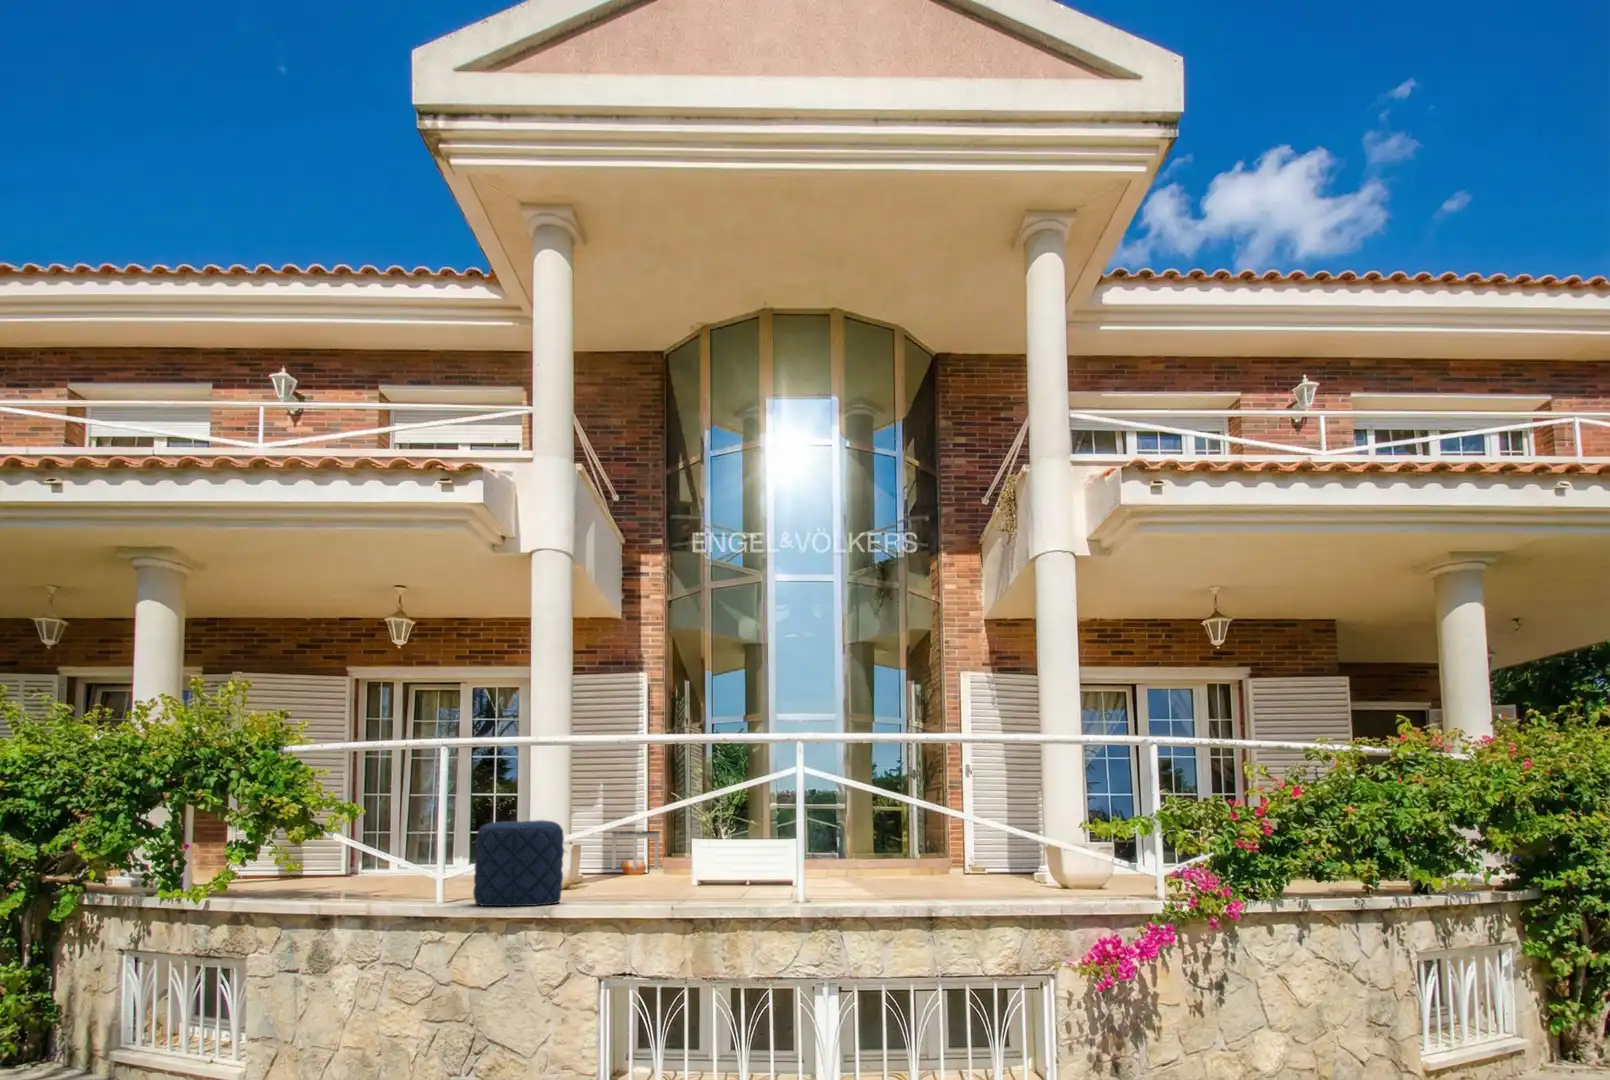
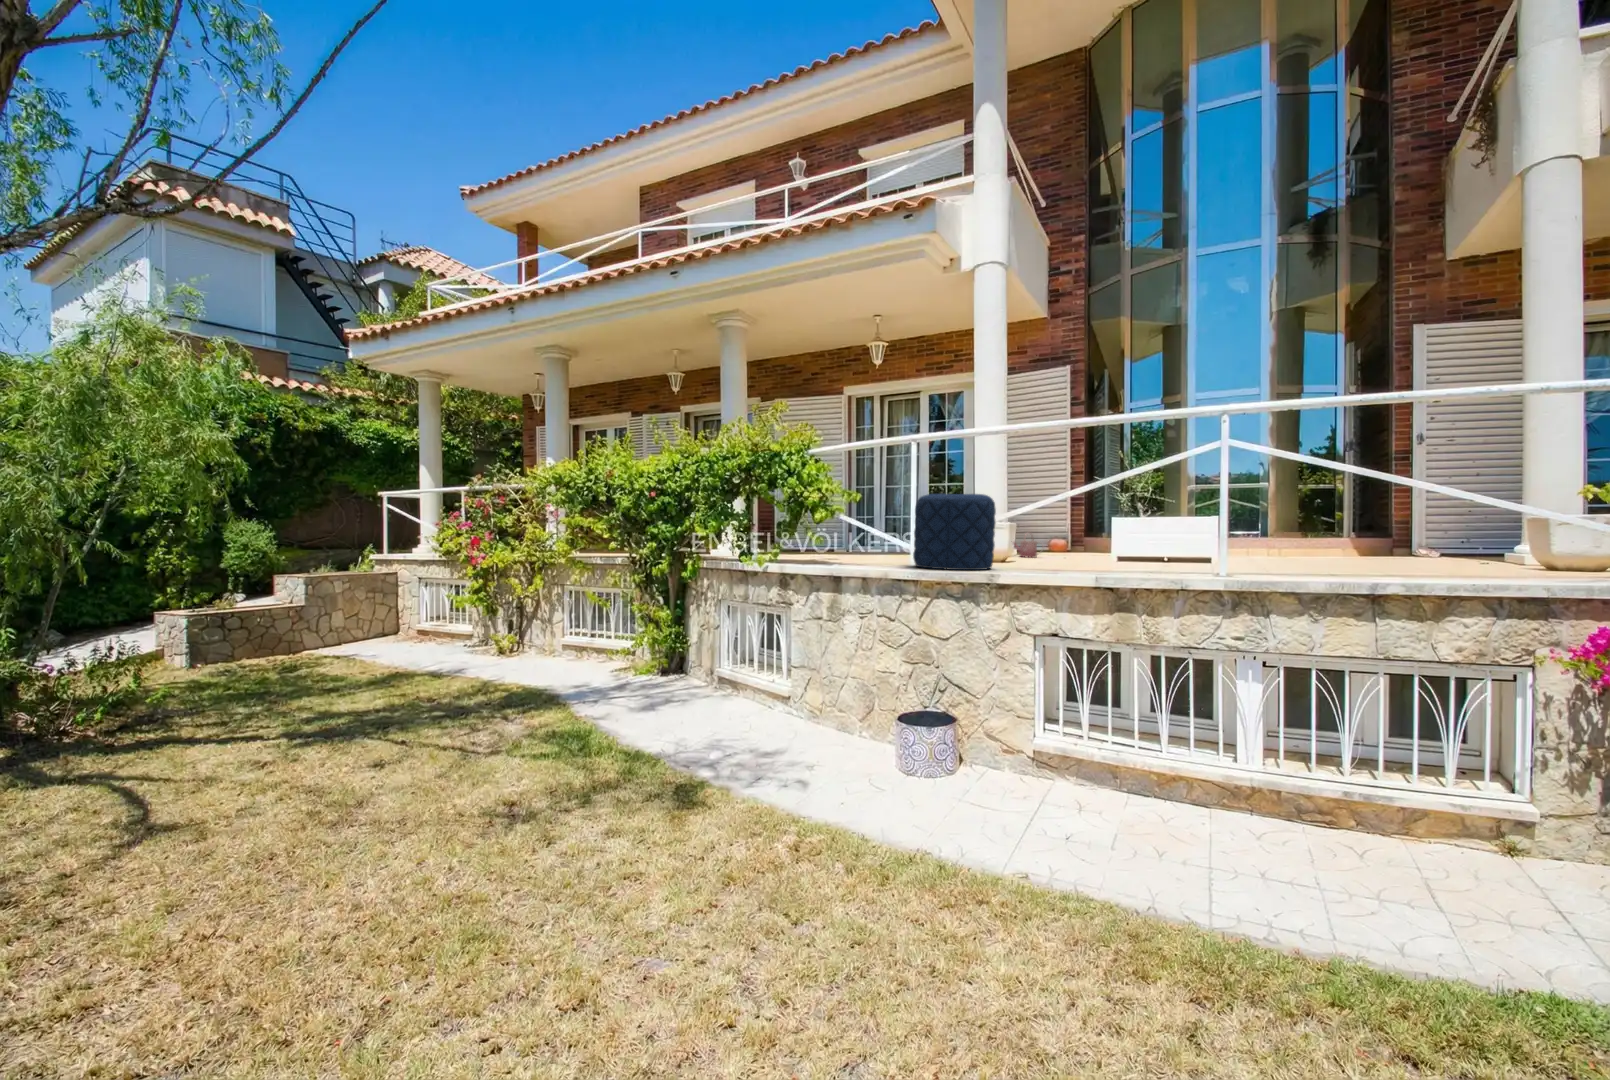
round table: present [612,831,659,870] -> none [1043,514,1084,545]
watering can: none [573,857,615,888] -> present [1014,534,1043,558]

